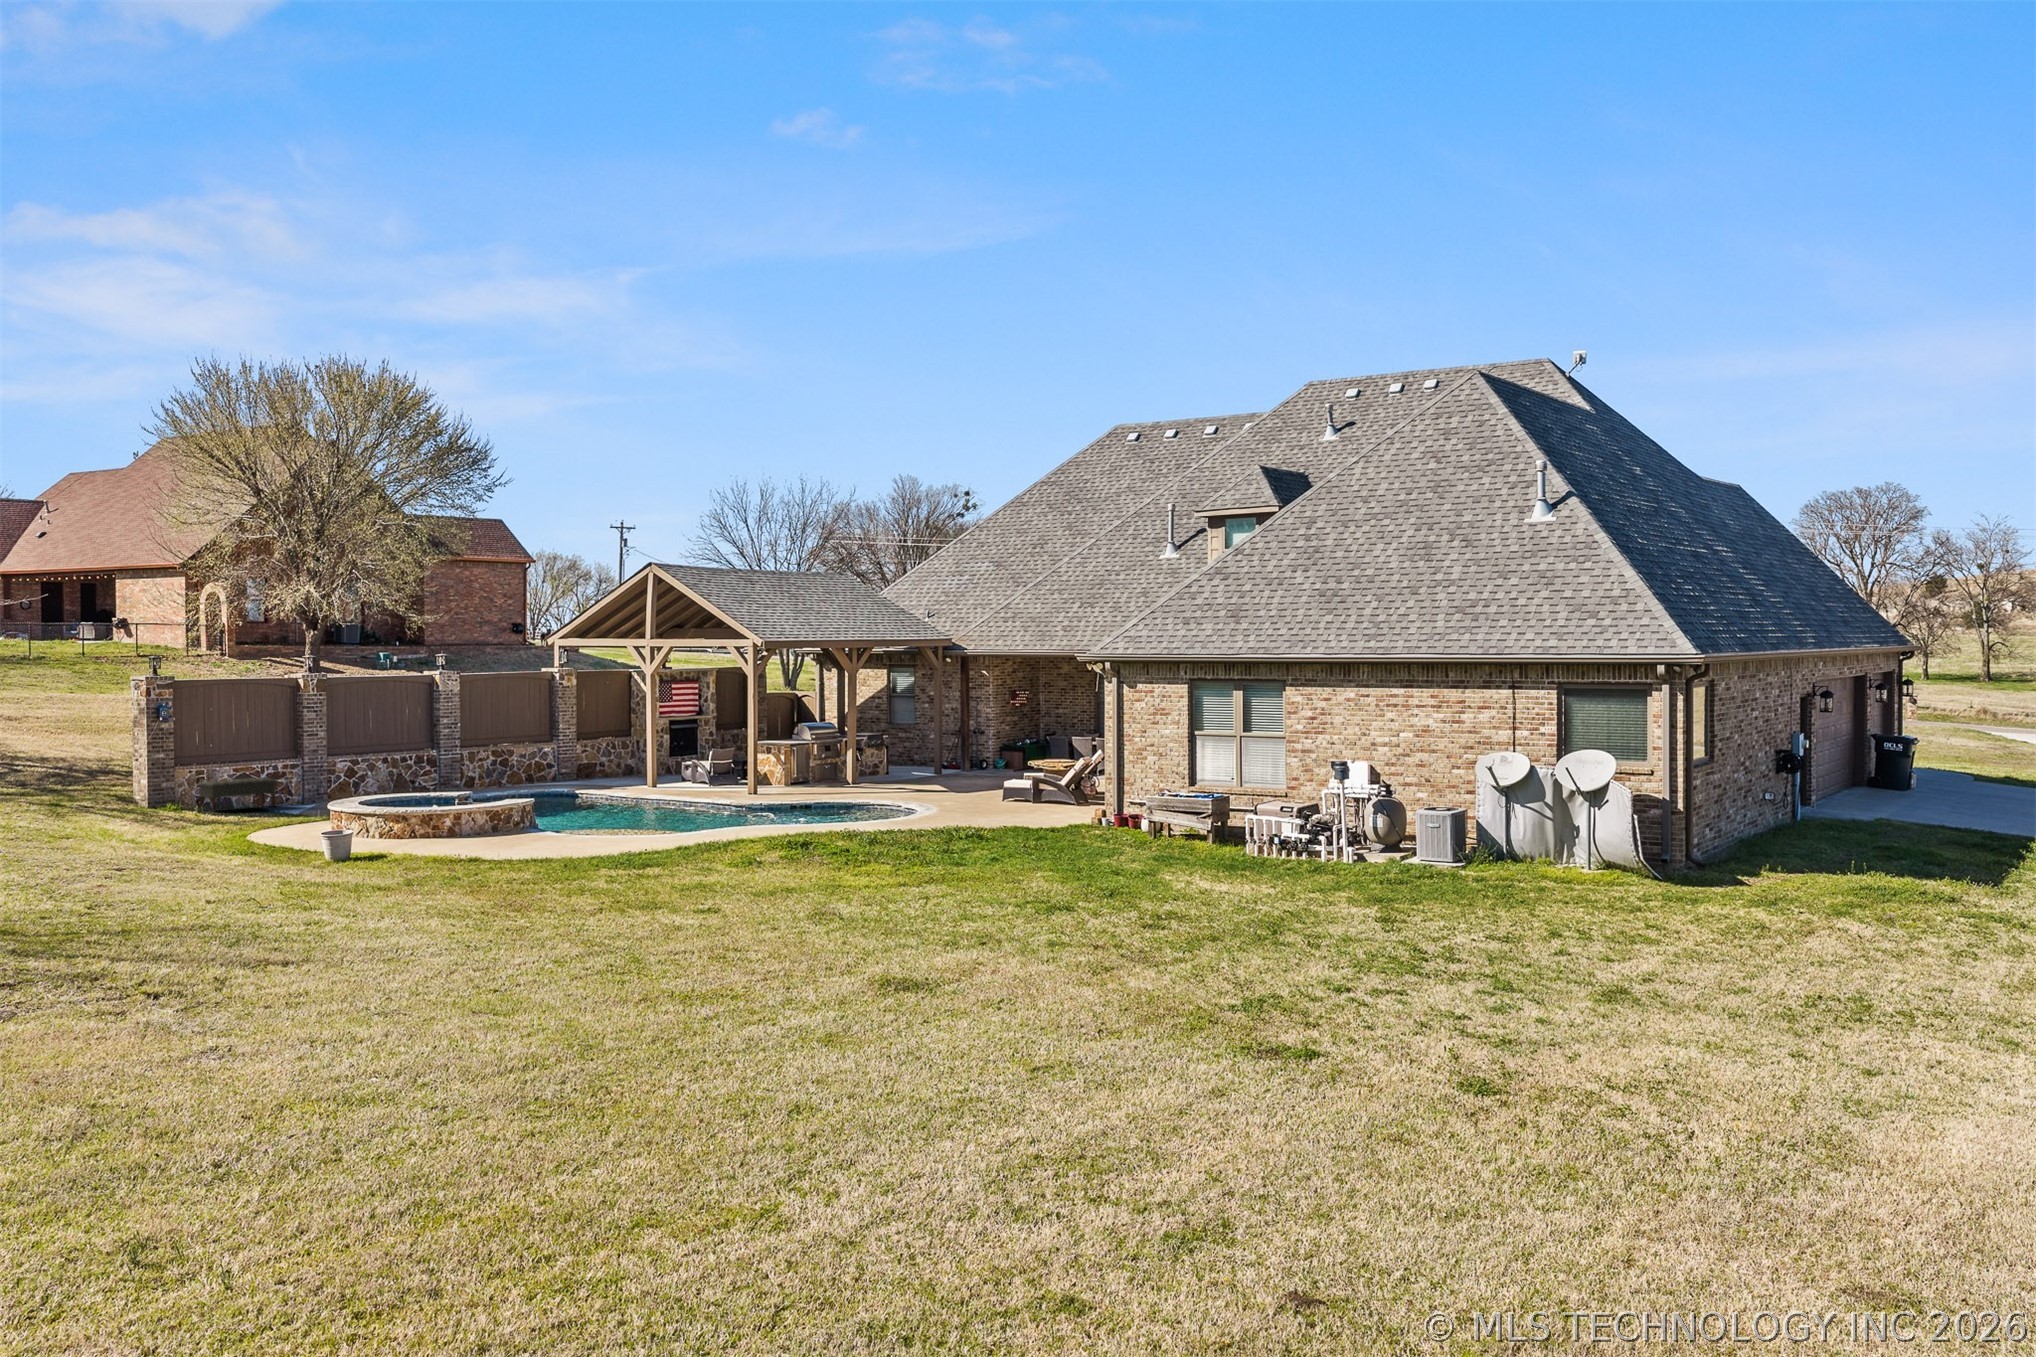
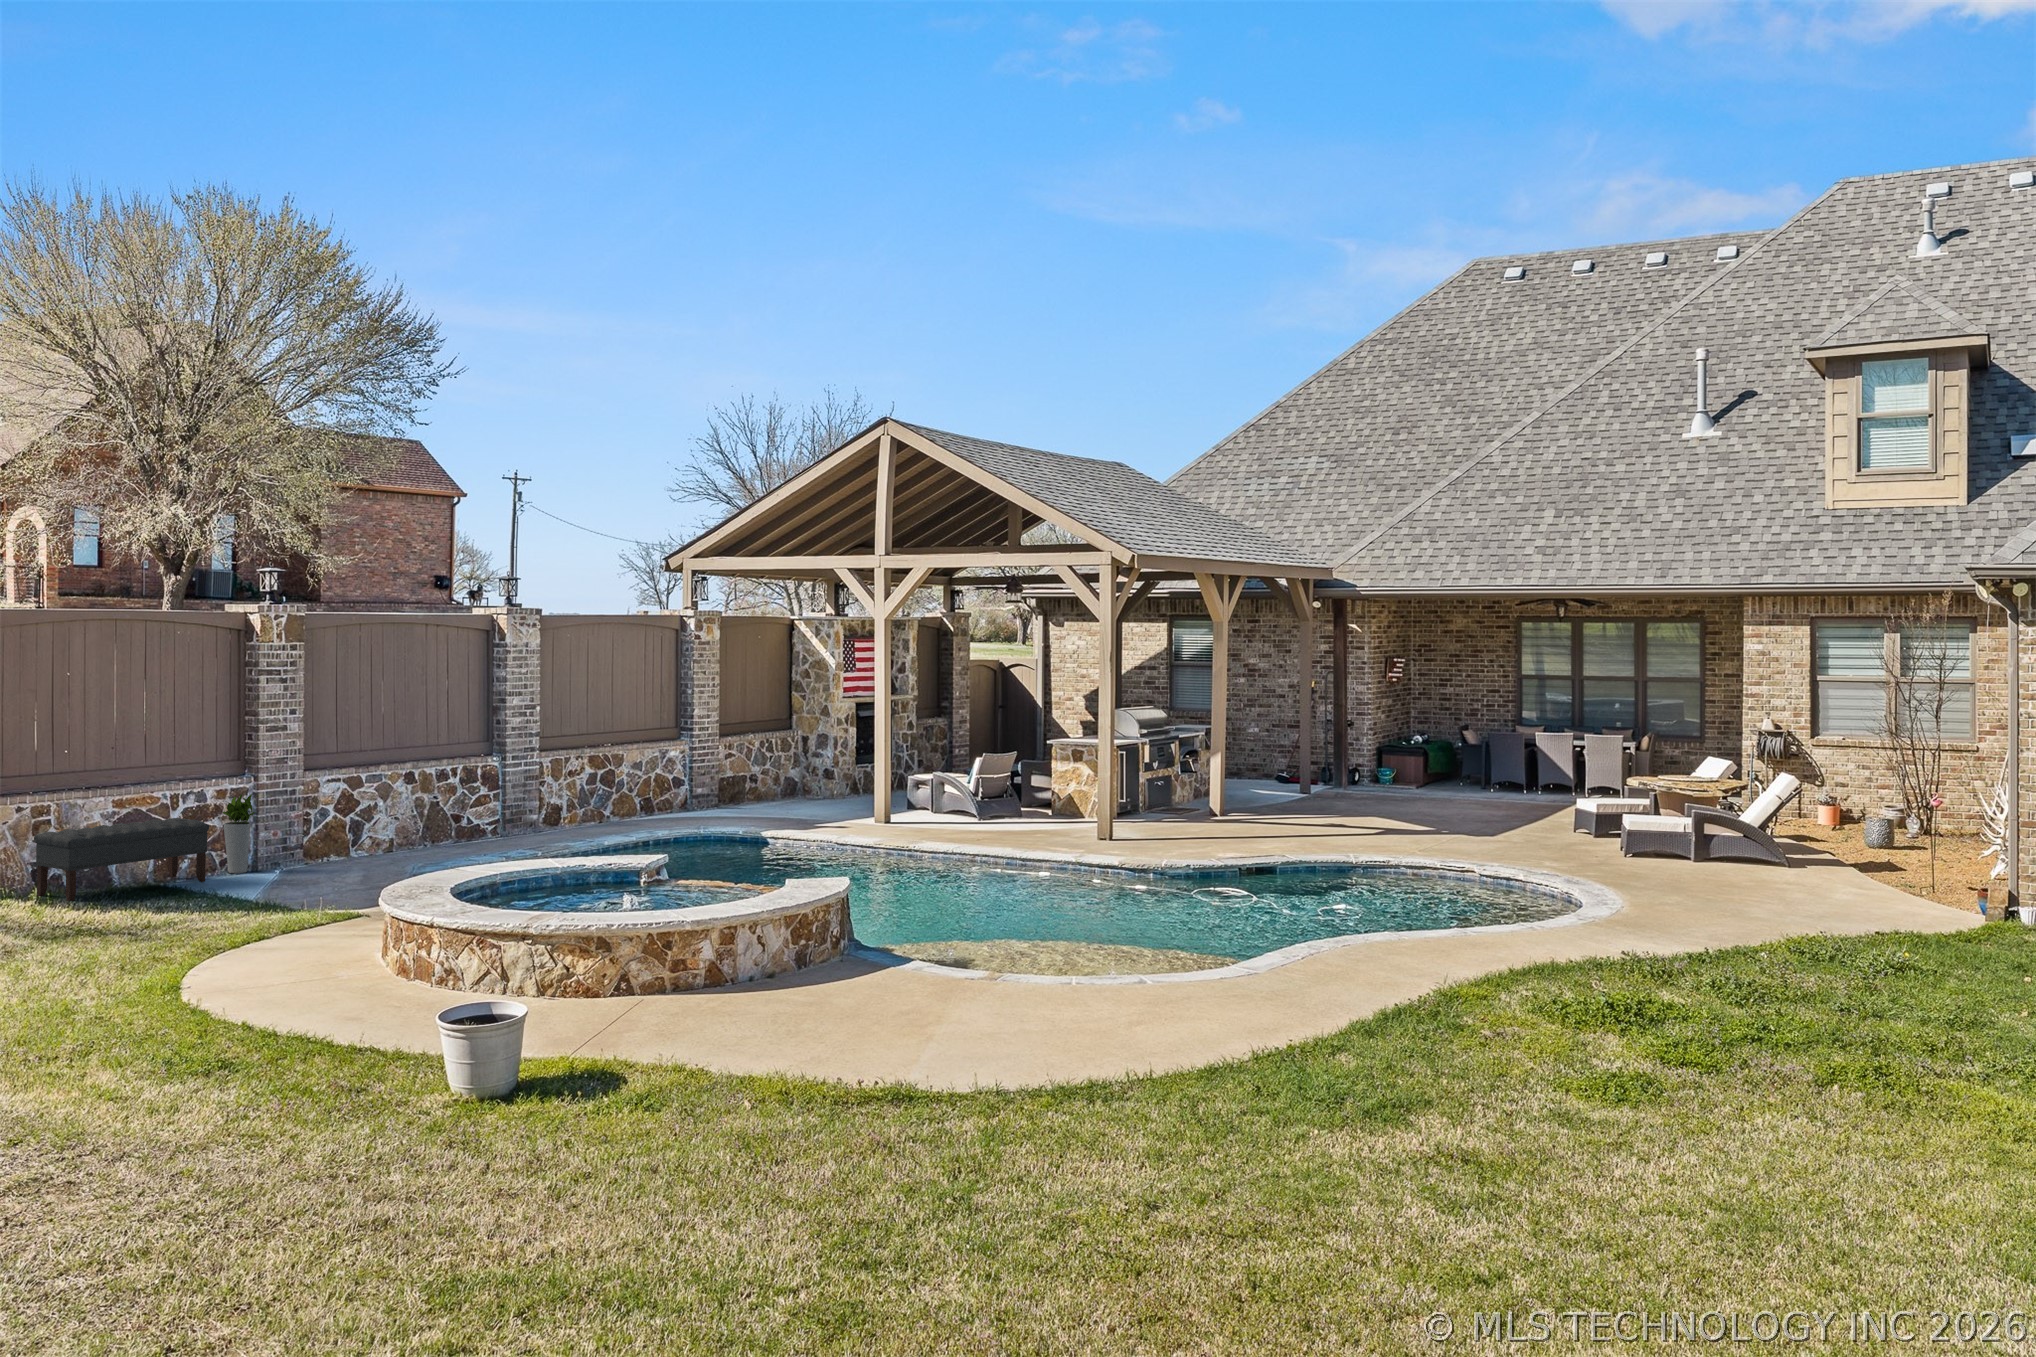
planter: none [285,766,303,805] -> present [223,794,256,873]

